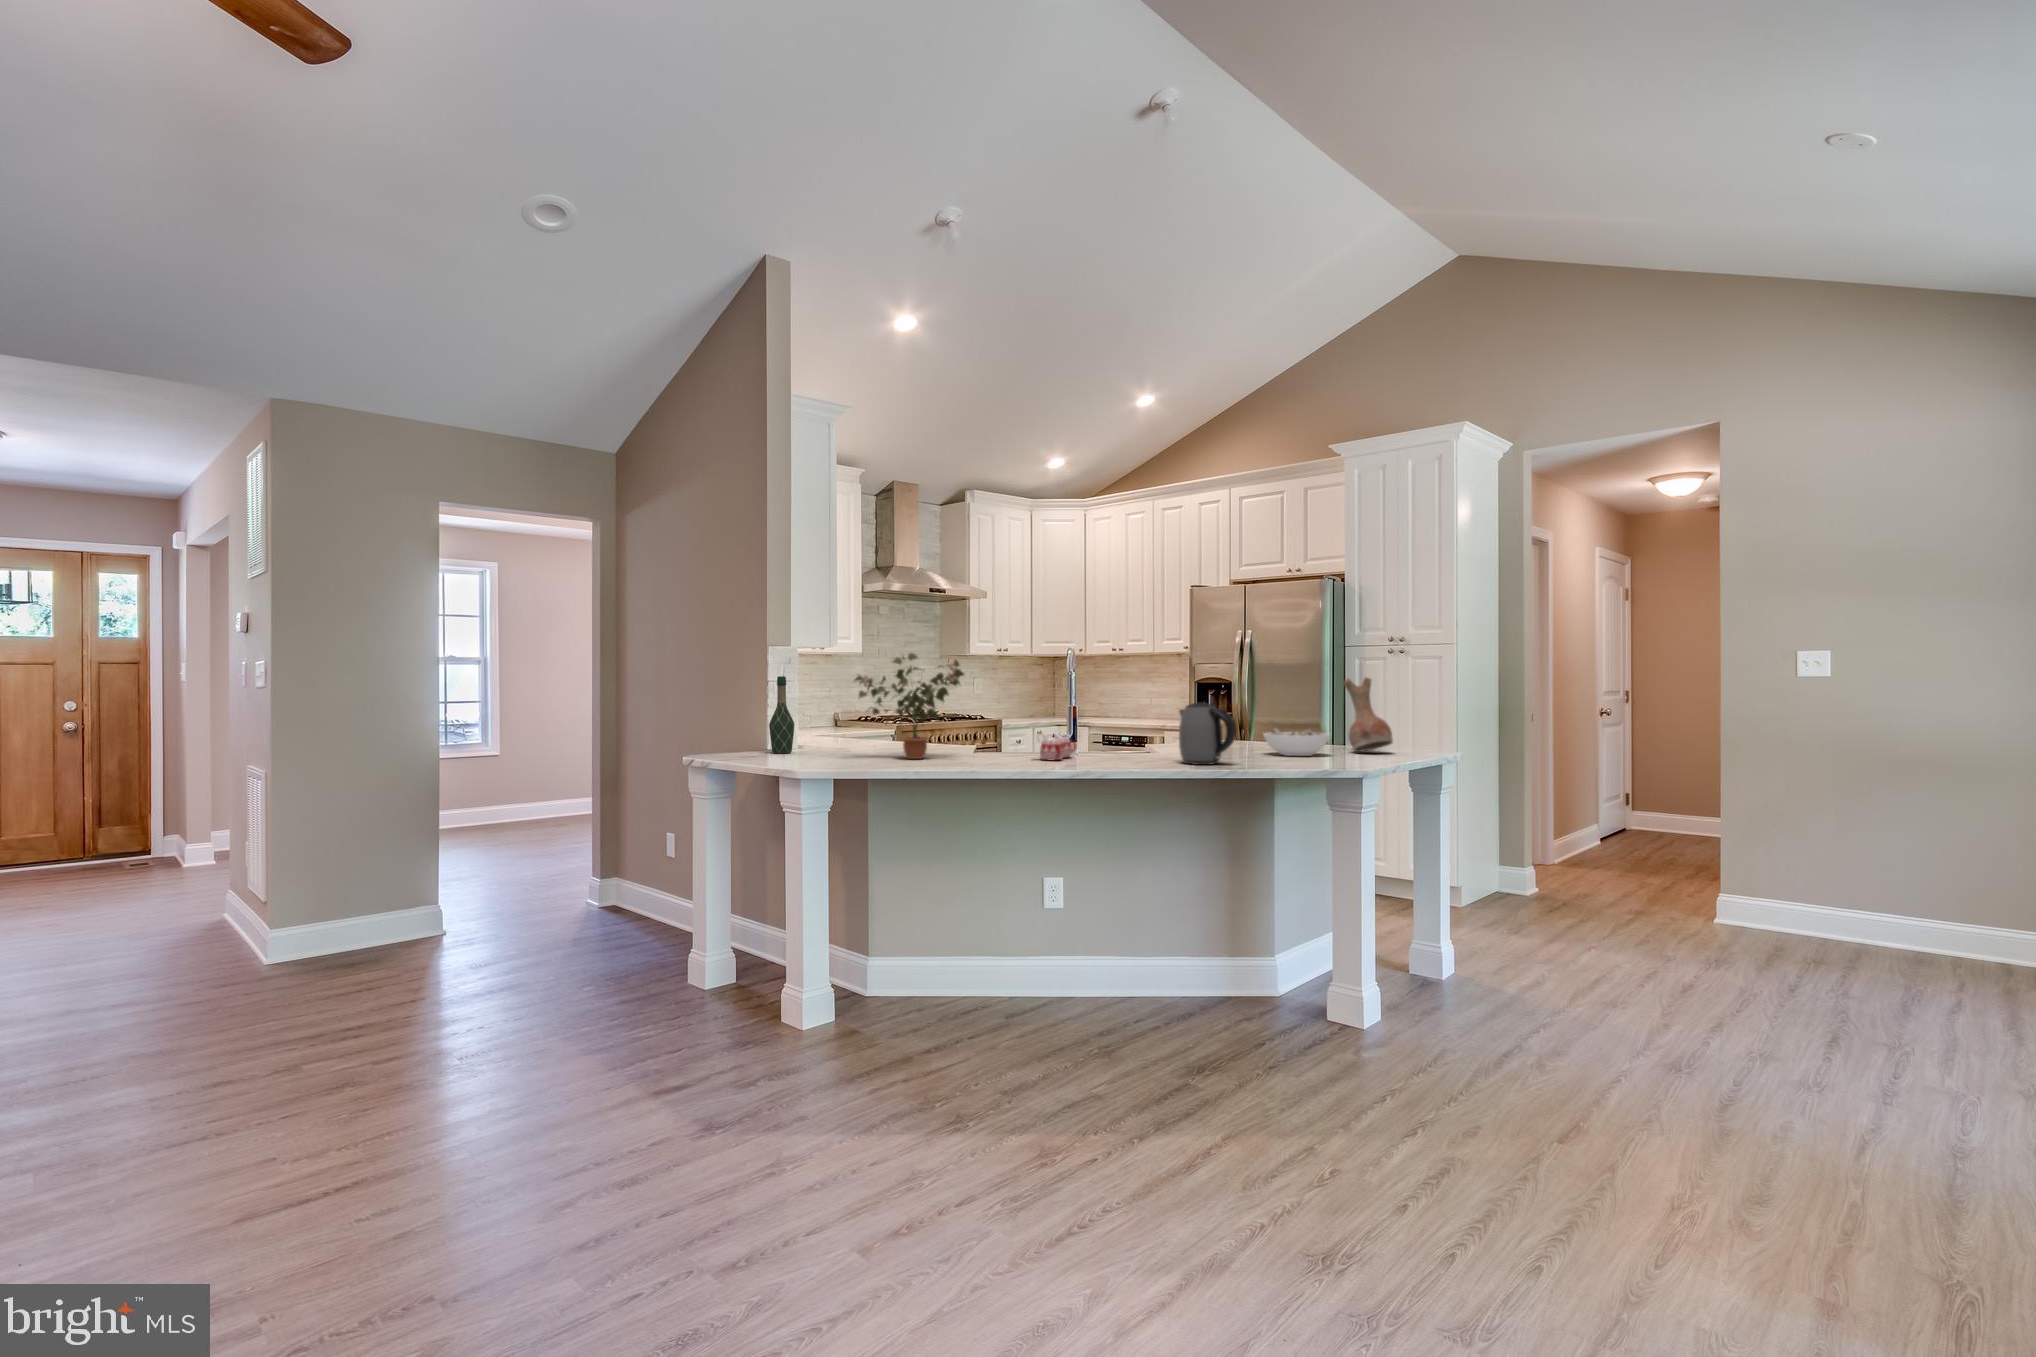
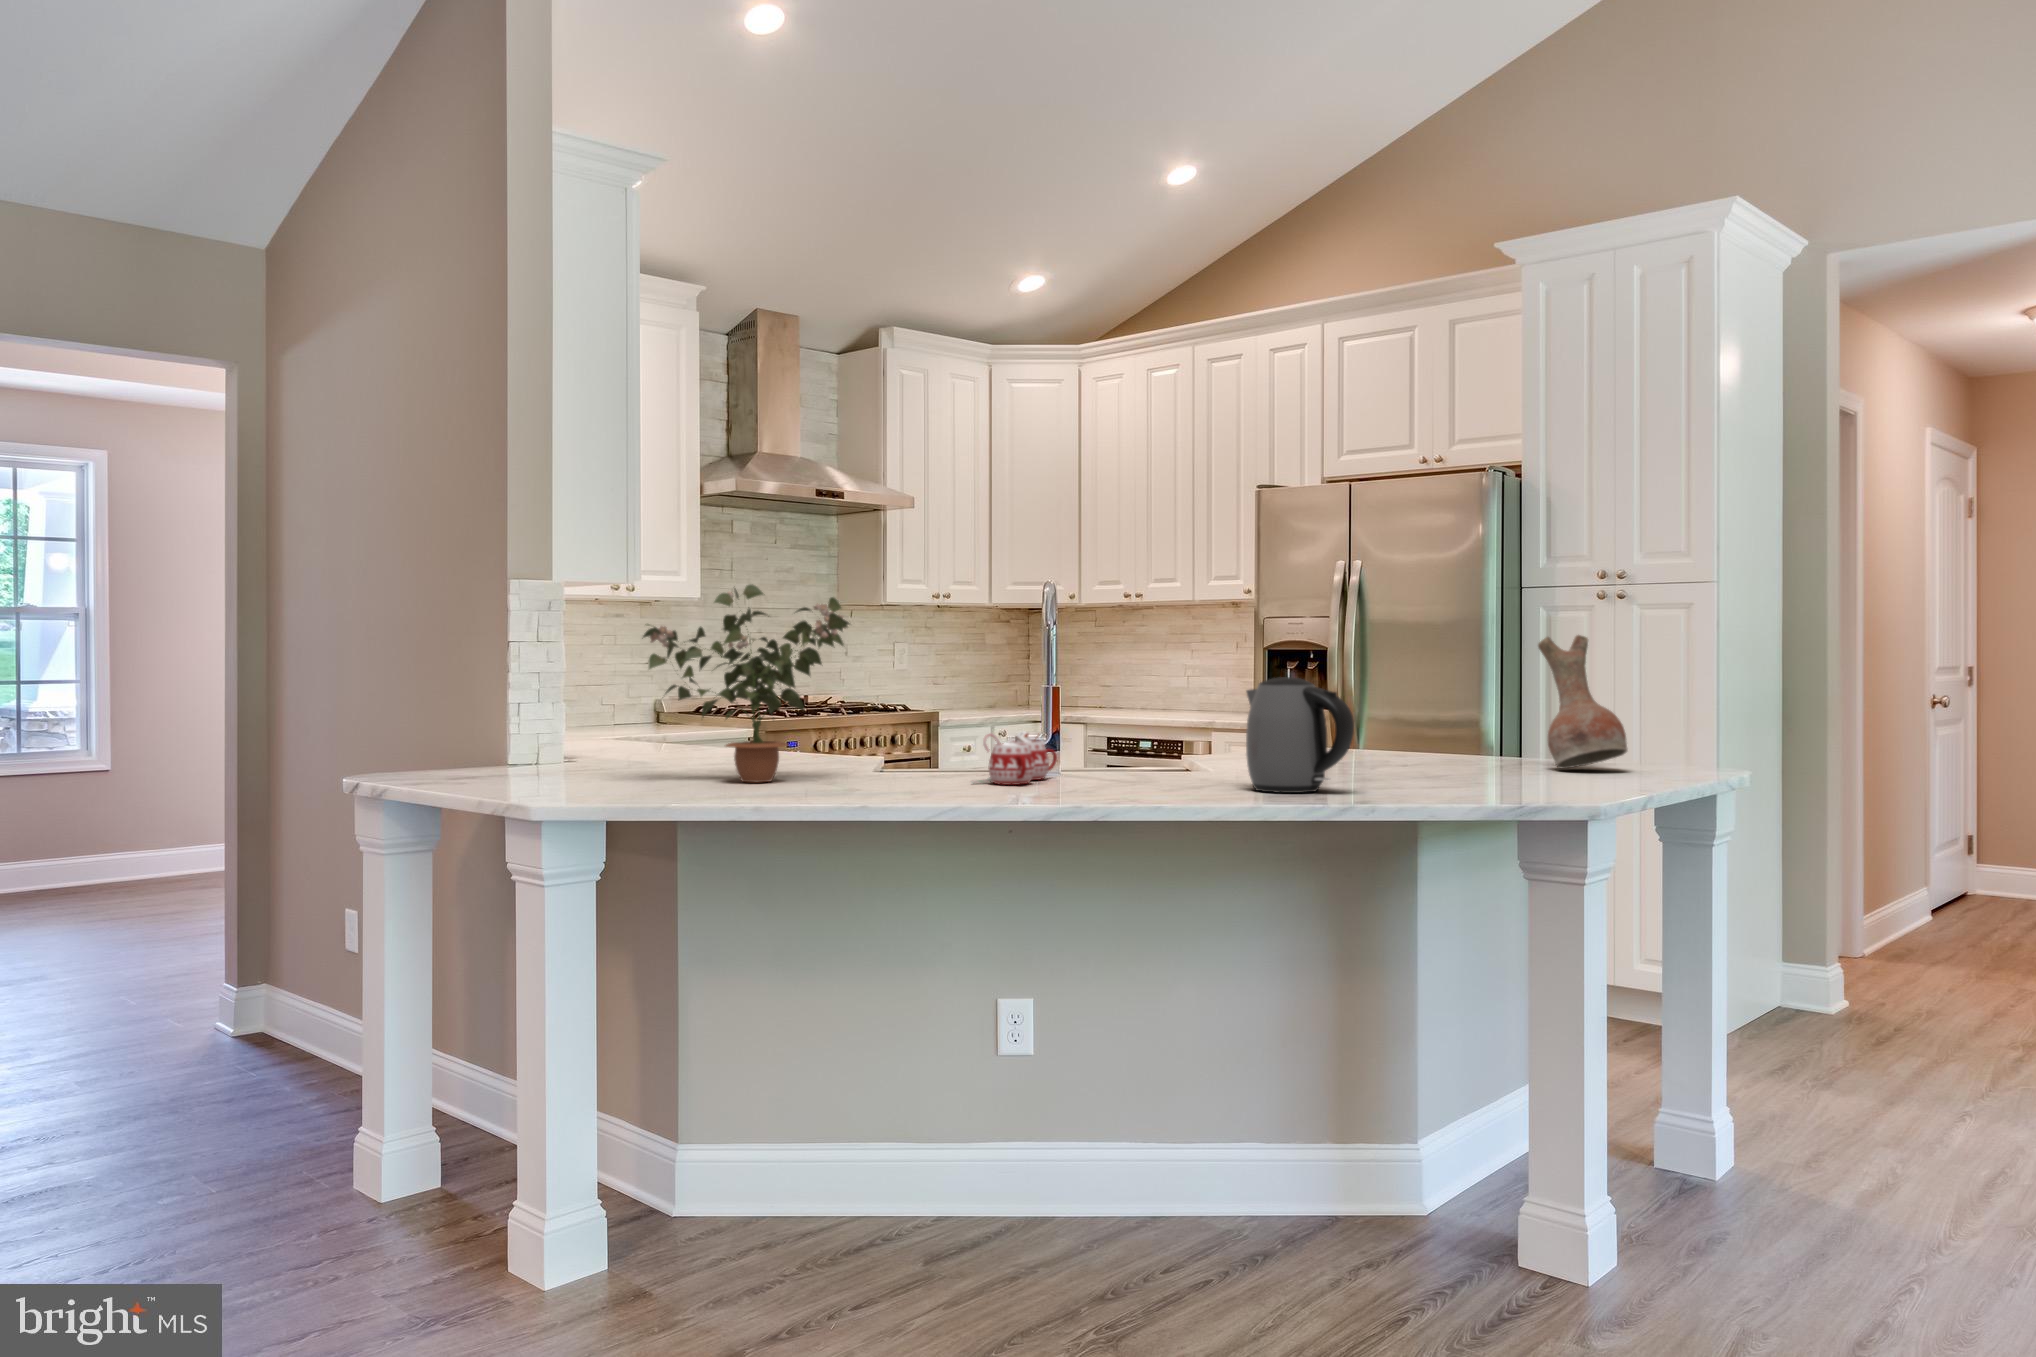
wine bottle: present [769,676,794,753] -> none [492,629,540,771]
bowl: present [1263,728,1331,756] -> none [1396,725,1519,776]

